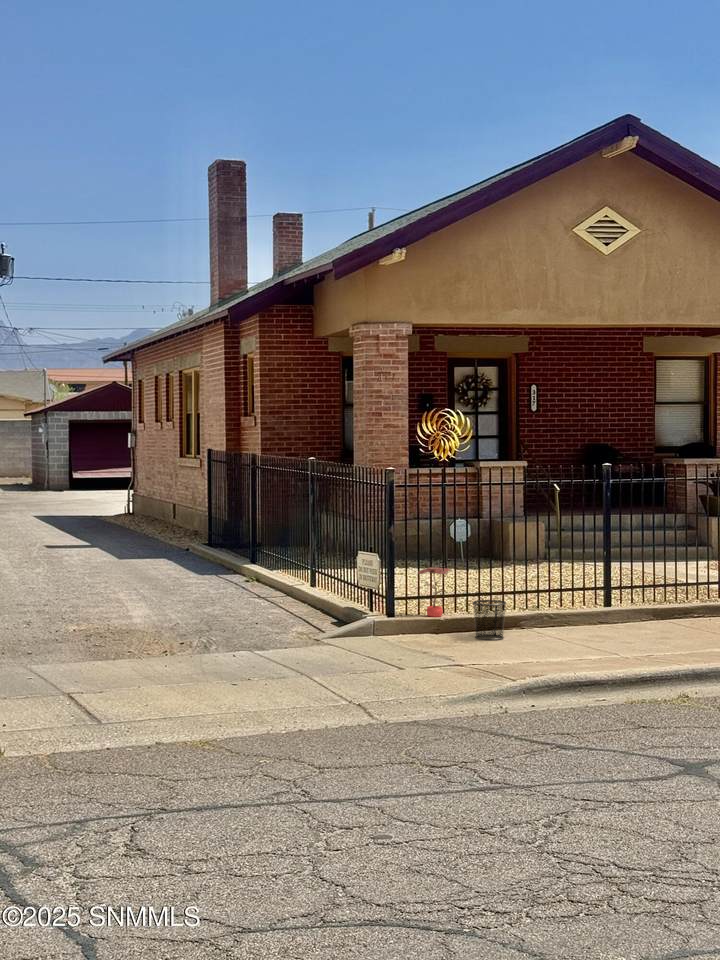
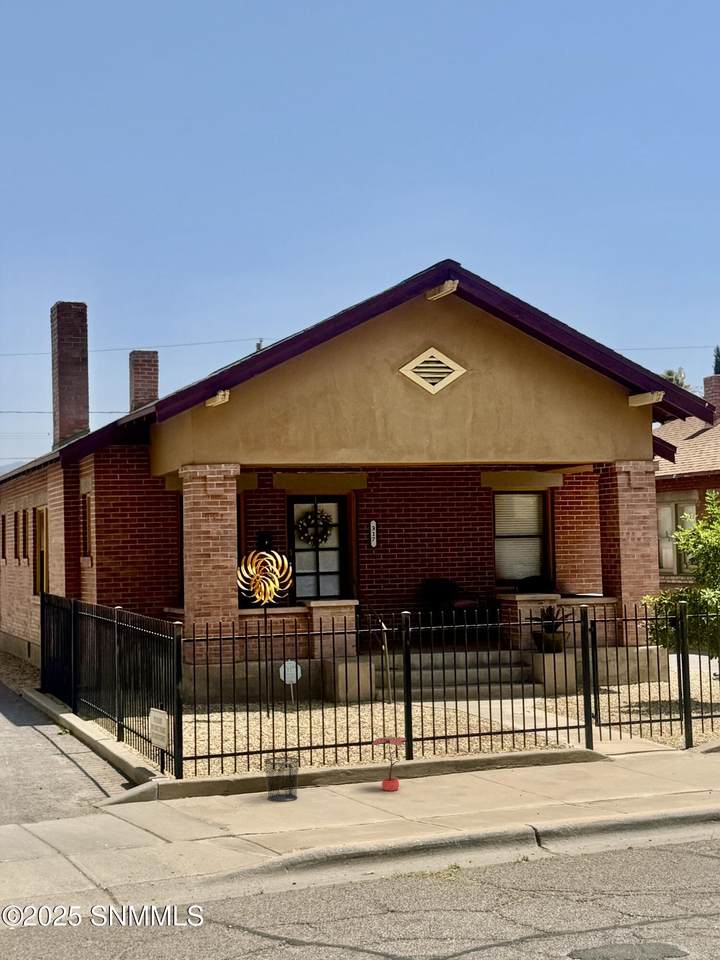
potted plant: present [418,567,450,617] -> present [372,737,406,791]

